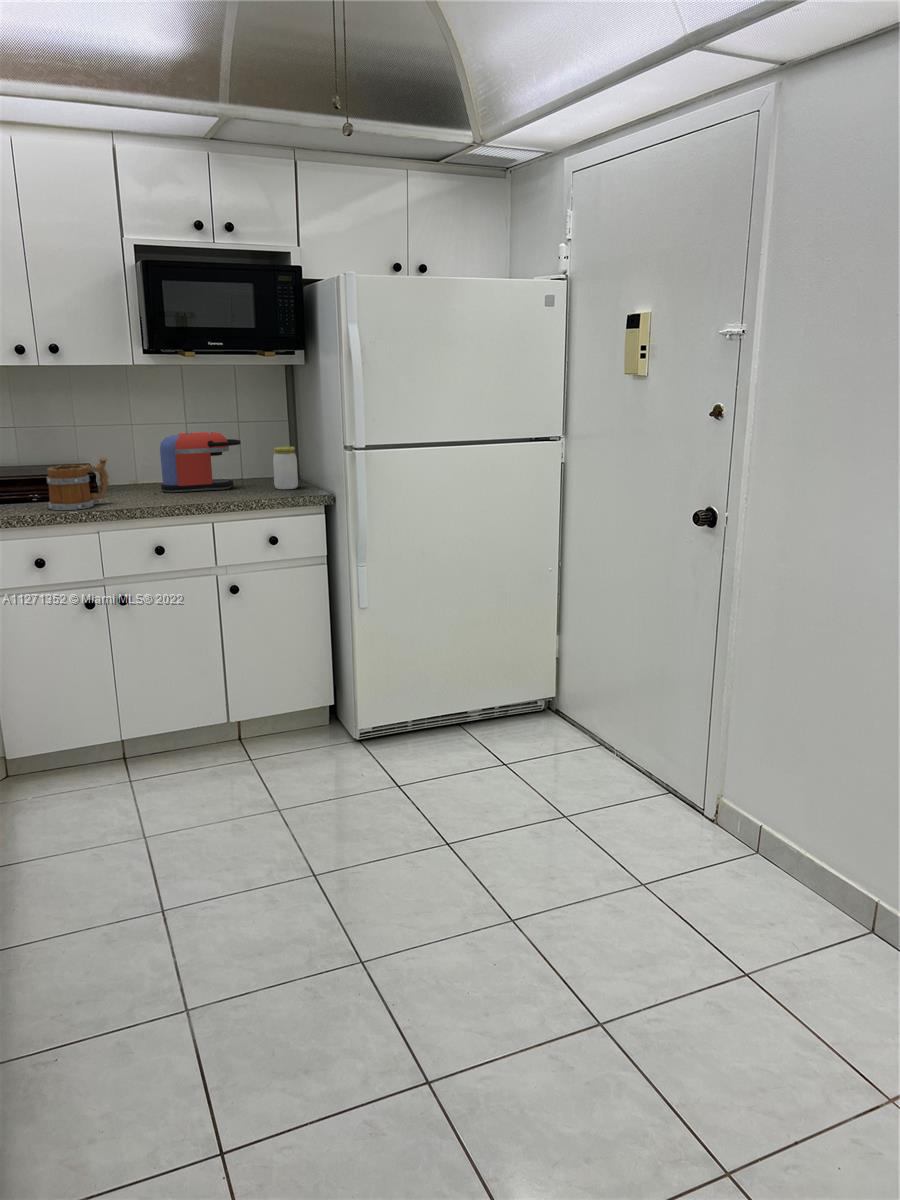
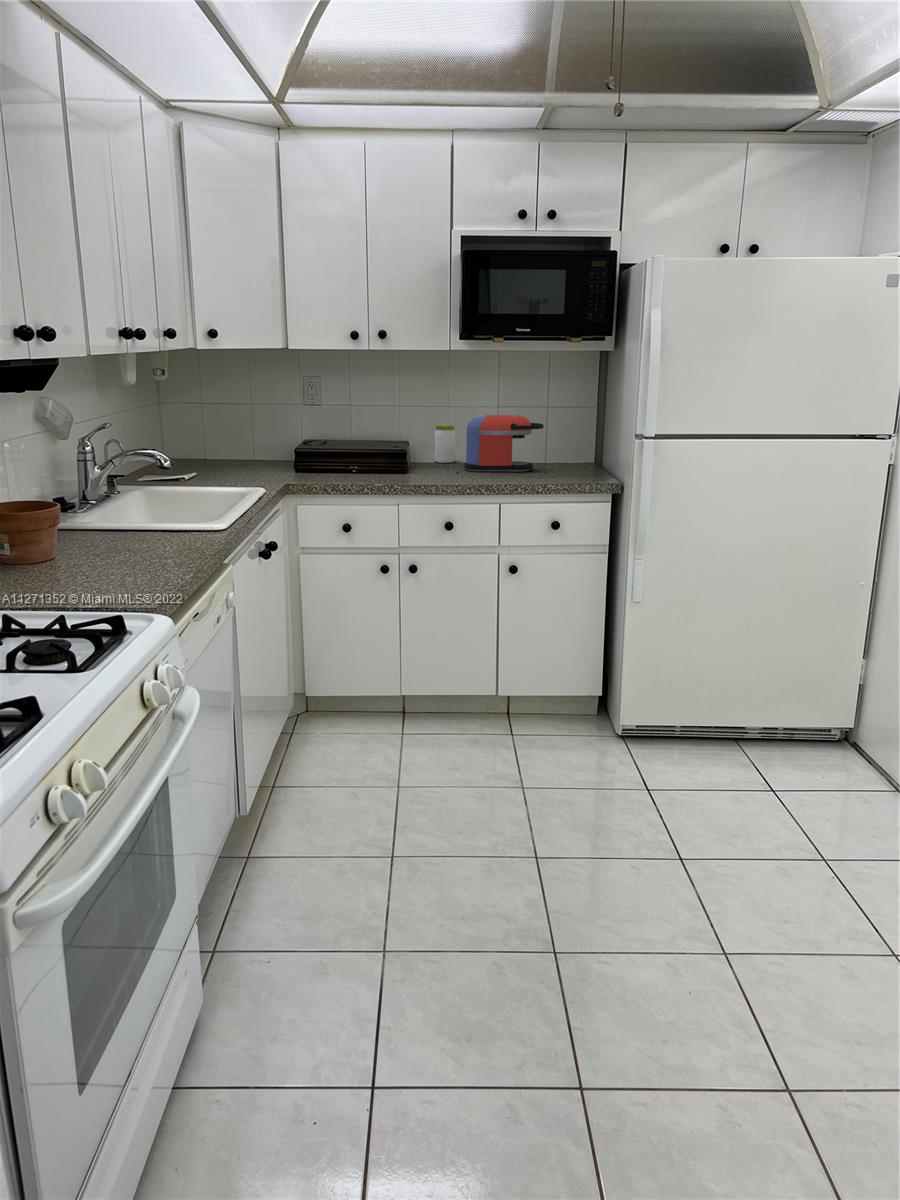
jar: present [273,447,298,489] -> present [434,423,456,463]
mug: present [47,457,109,510] -> none [359,435,414,481]

